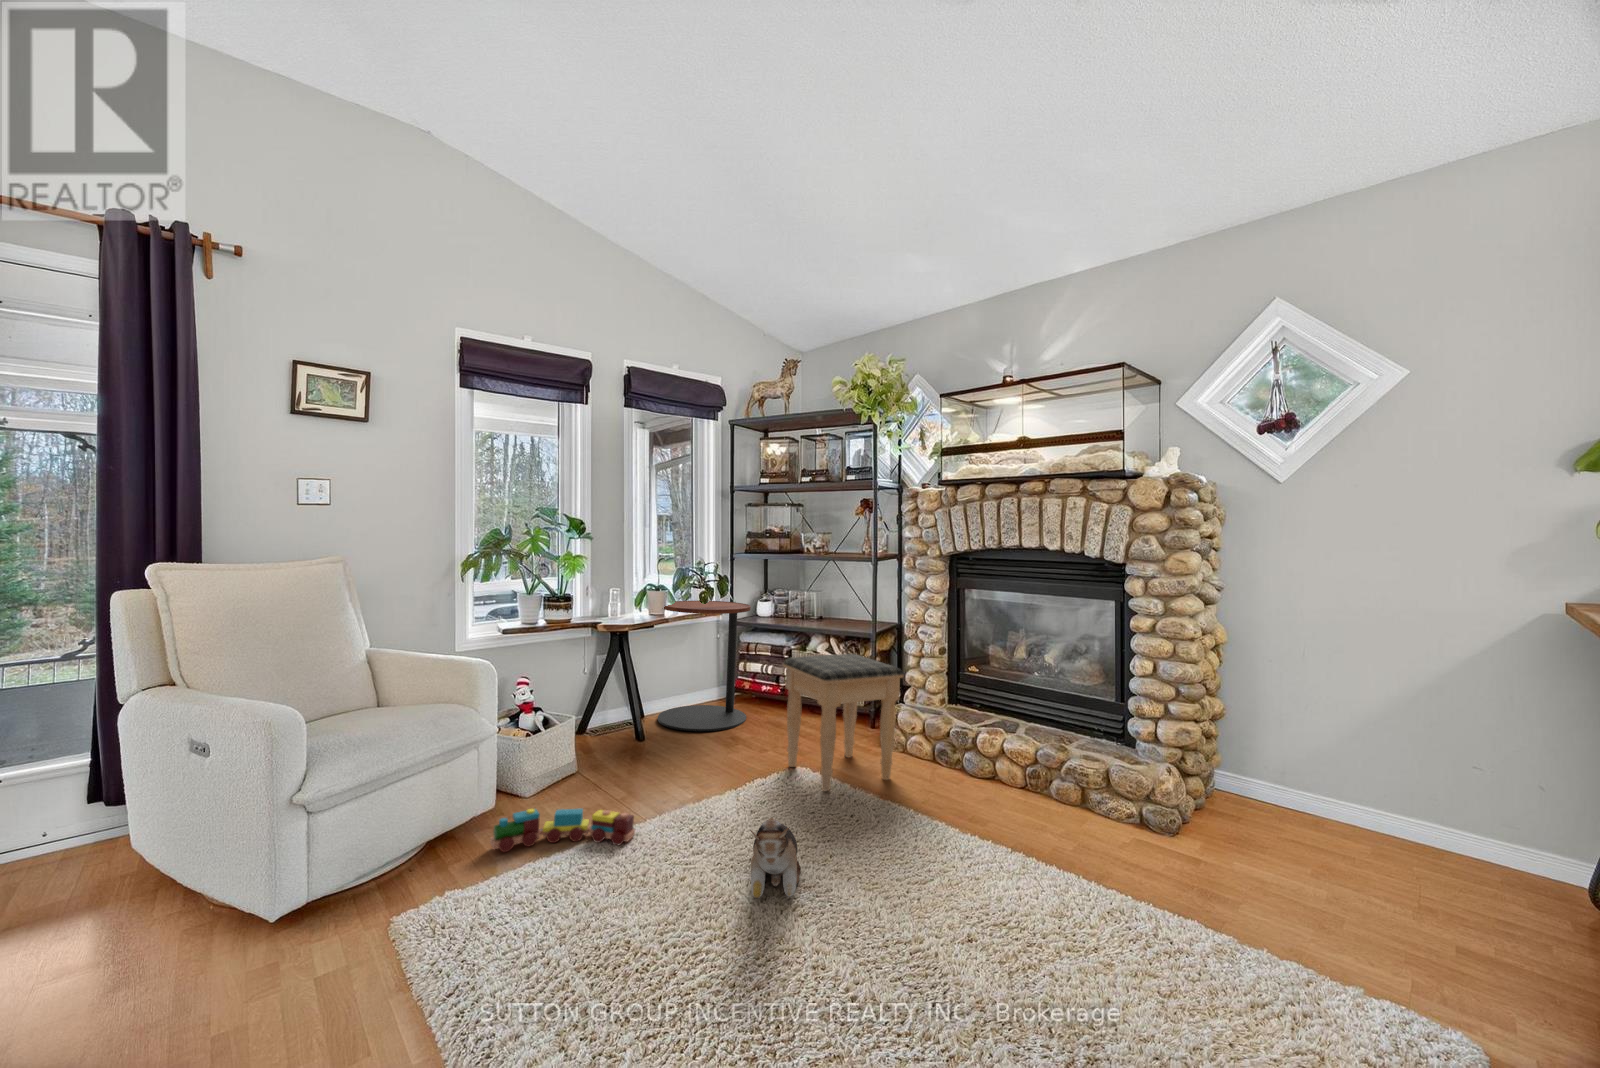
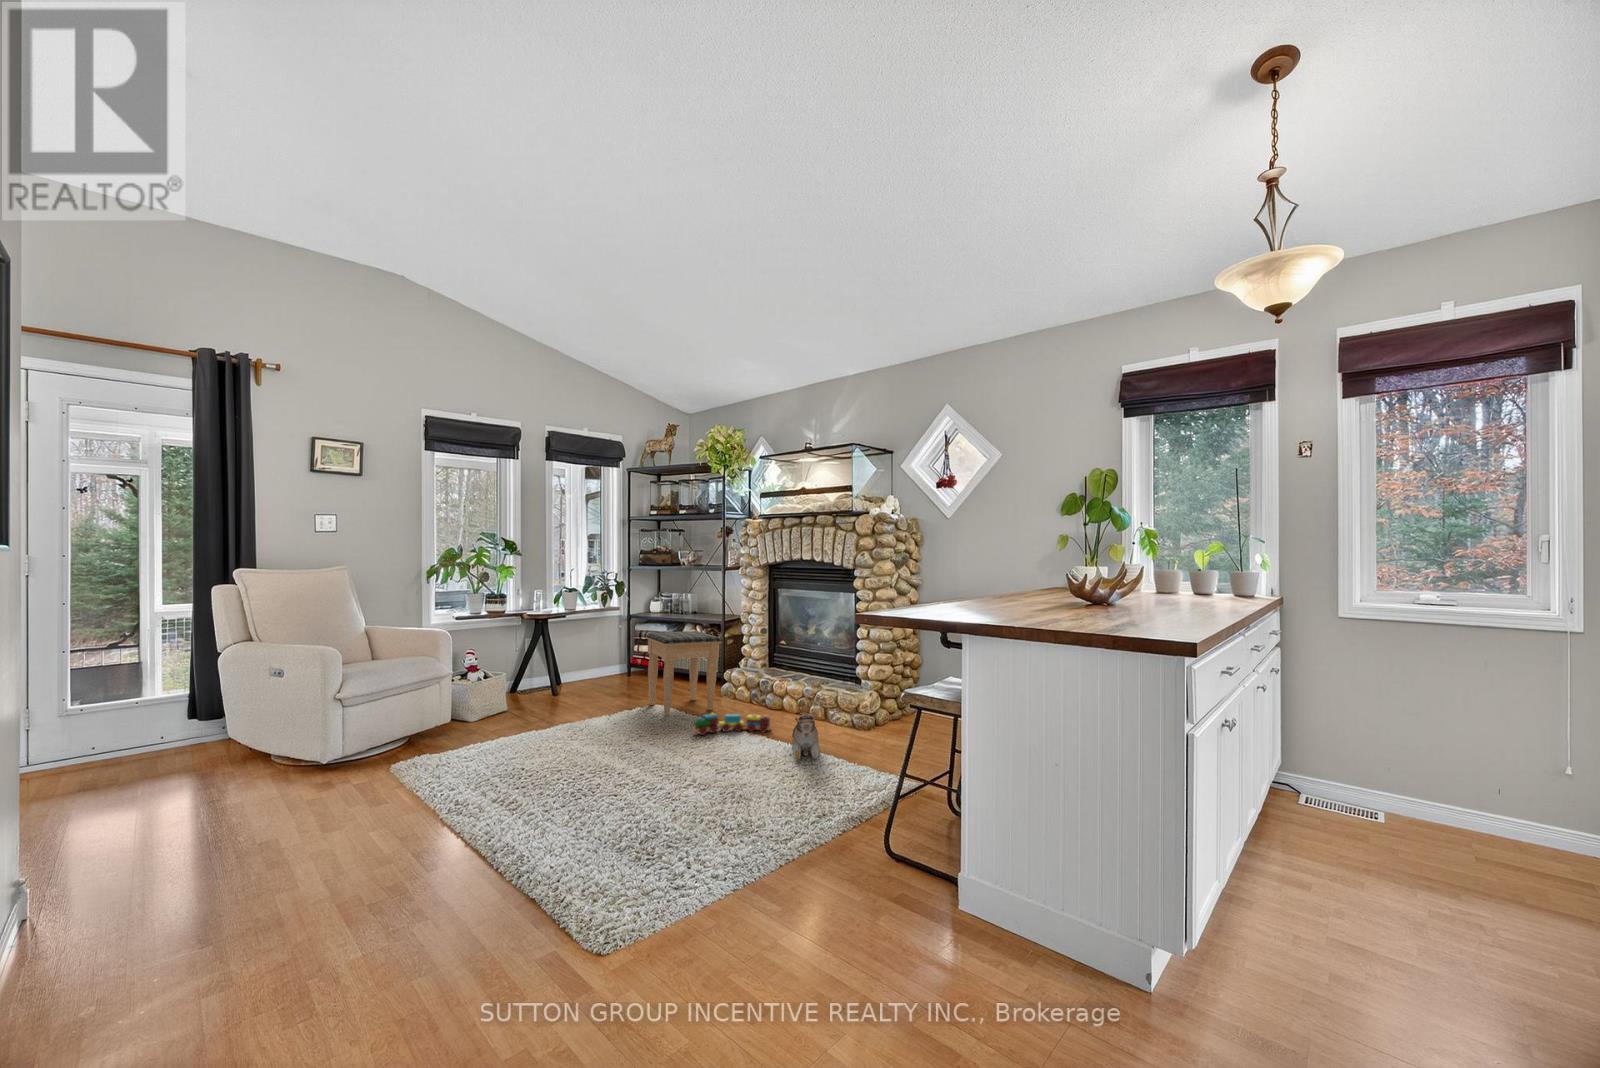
side table: present [658,601,751,731] -> none [567,599,636,689]
toy train: present [490,809,635,852] -> present [692,713,771,735]
plush toy: present [750,818,801,898] -> present [792,713,819,760]

